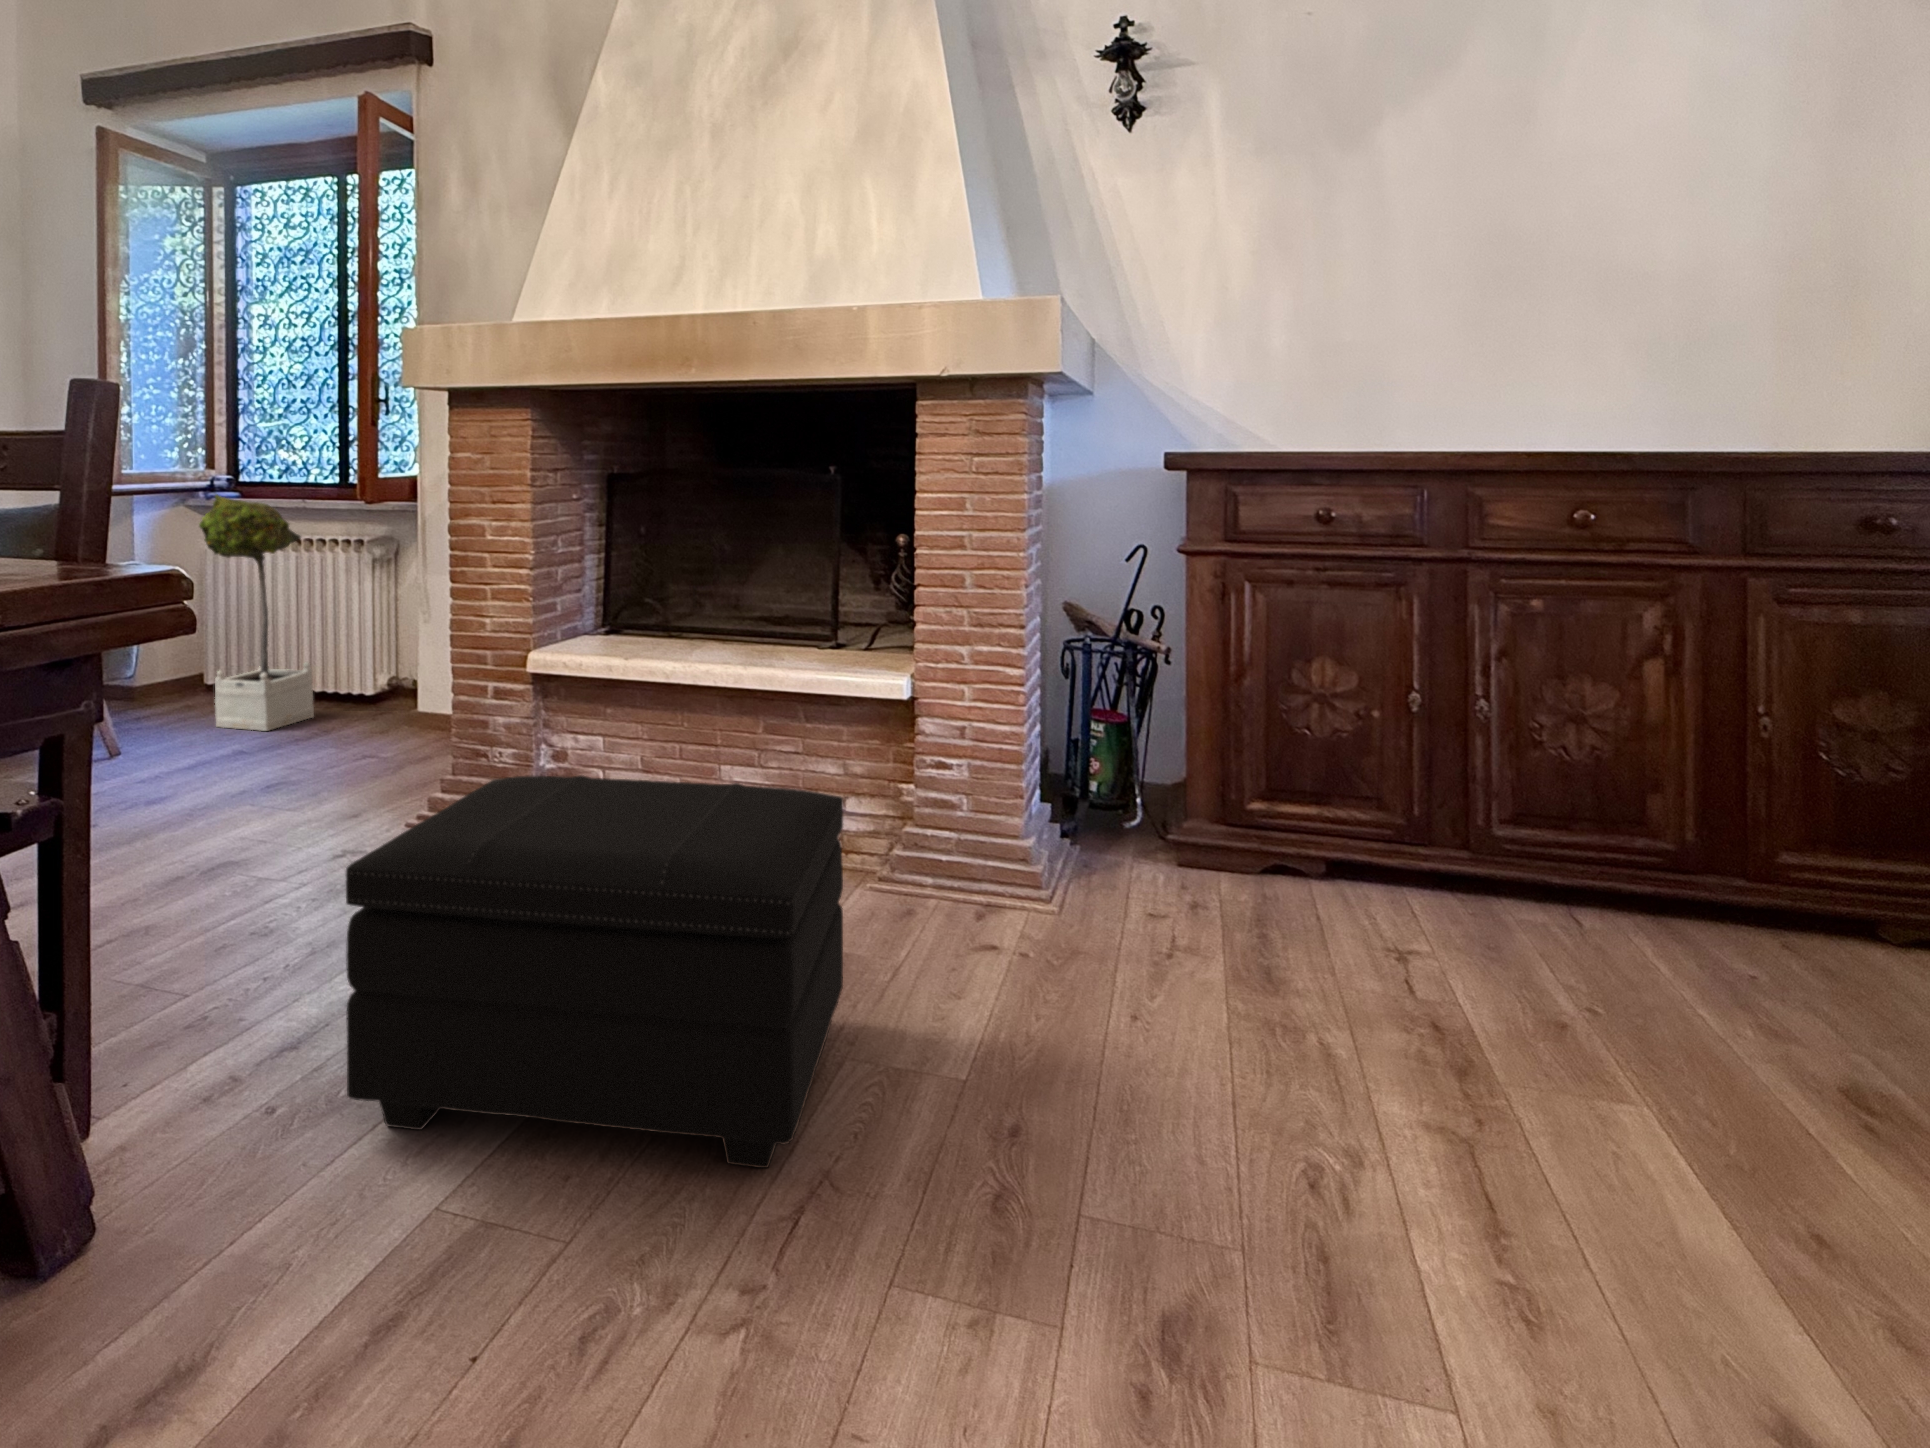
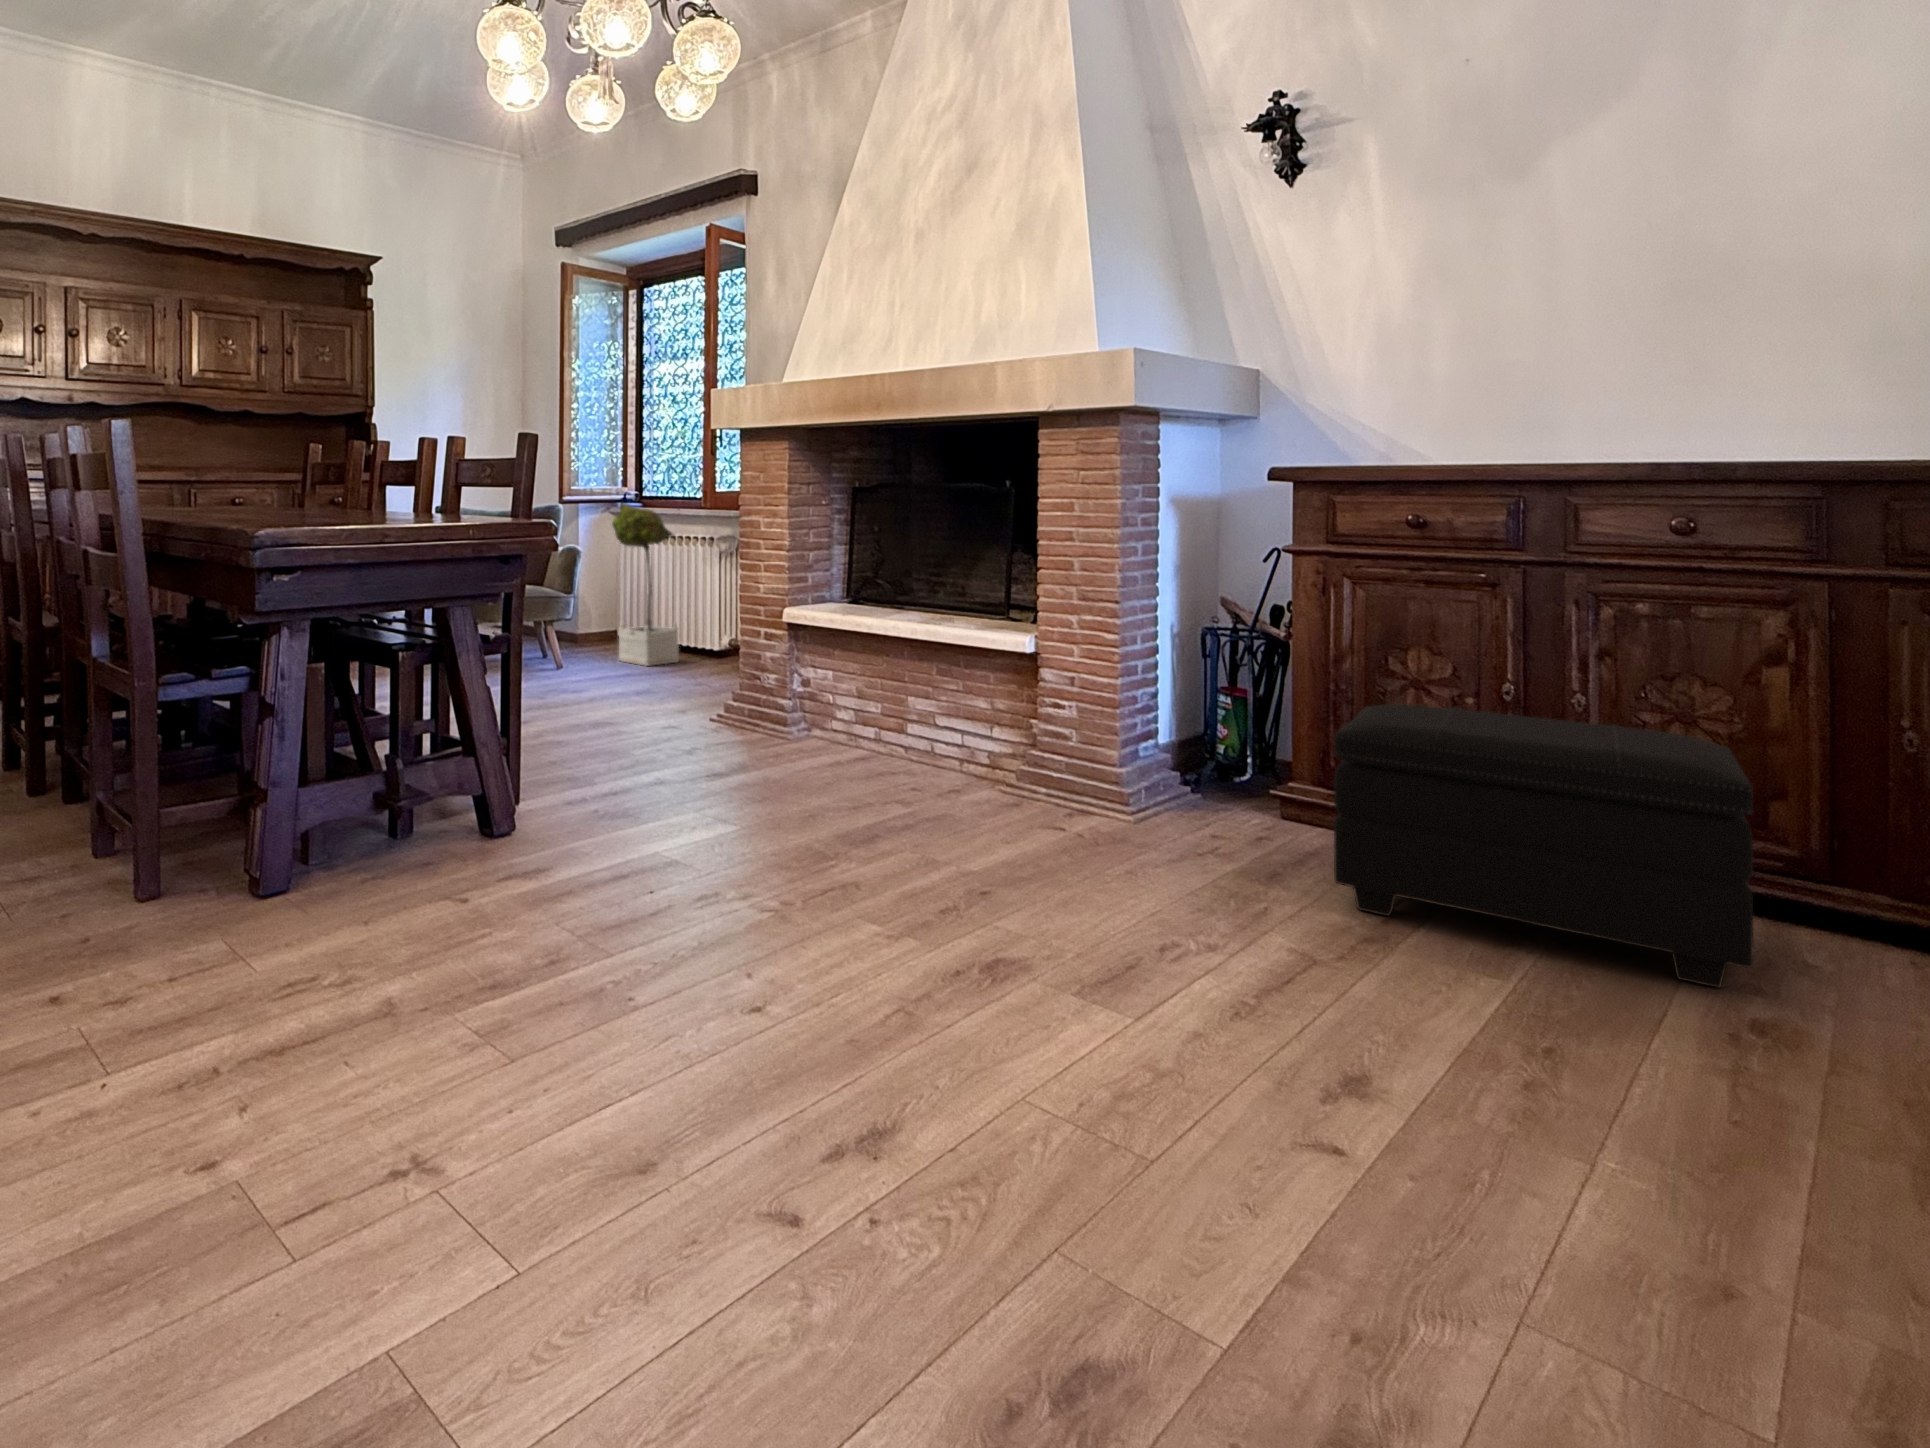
footstool: present [346,775,843,1168] -> present [1334,704,1753,988]

